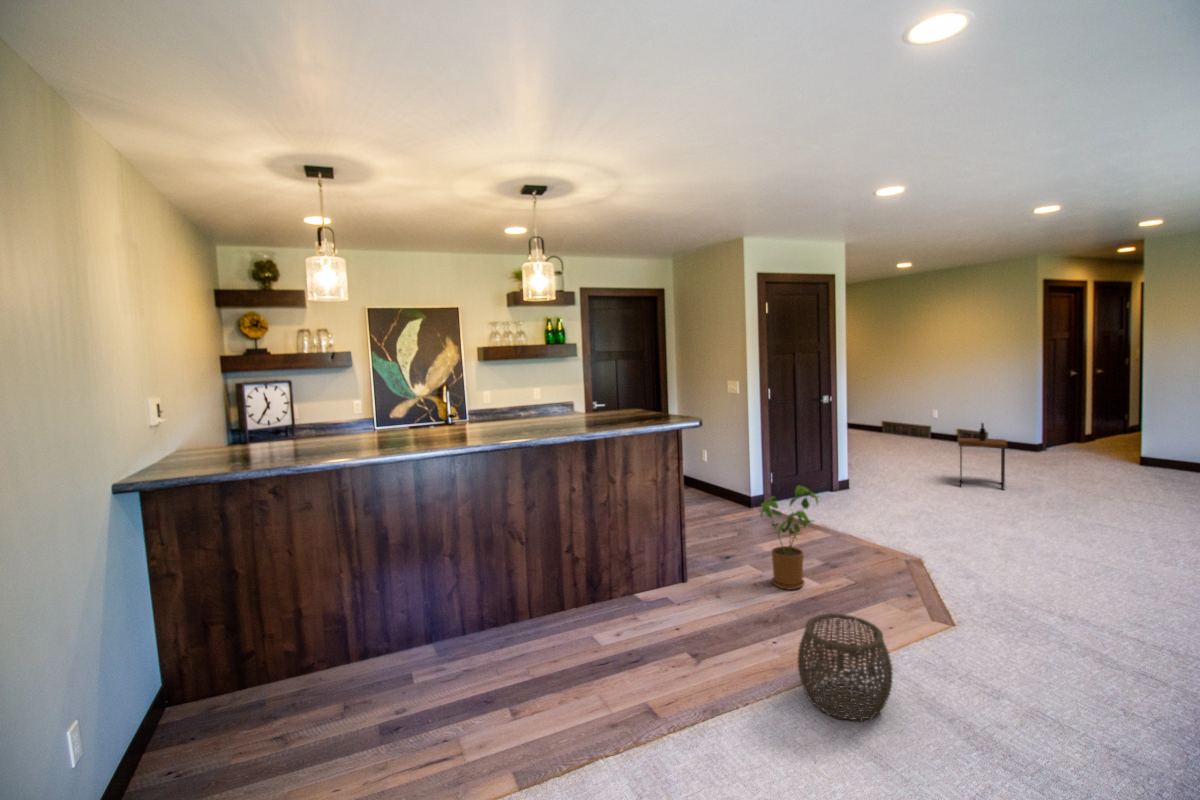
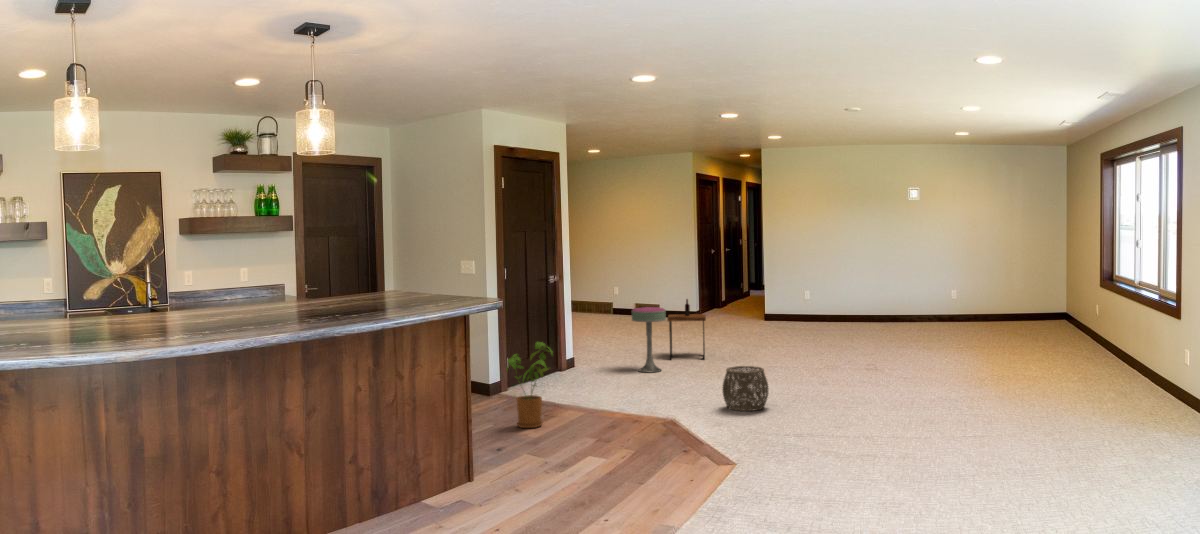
bar stool: none [917,433,960,505] -> present [632,307,666,372]
woven basket: present [798,614,893,721] -> present [722,366,769,411]

